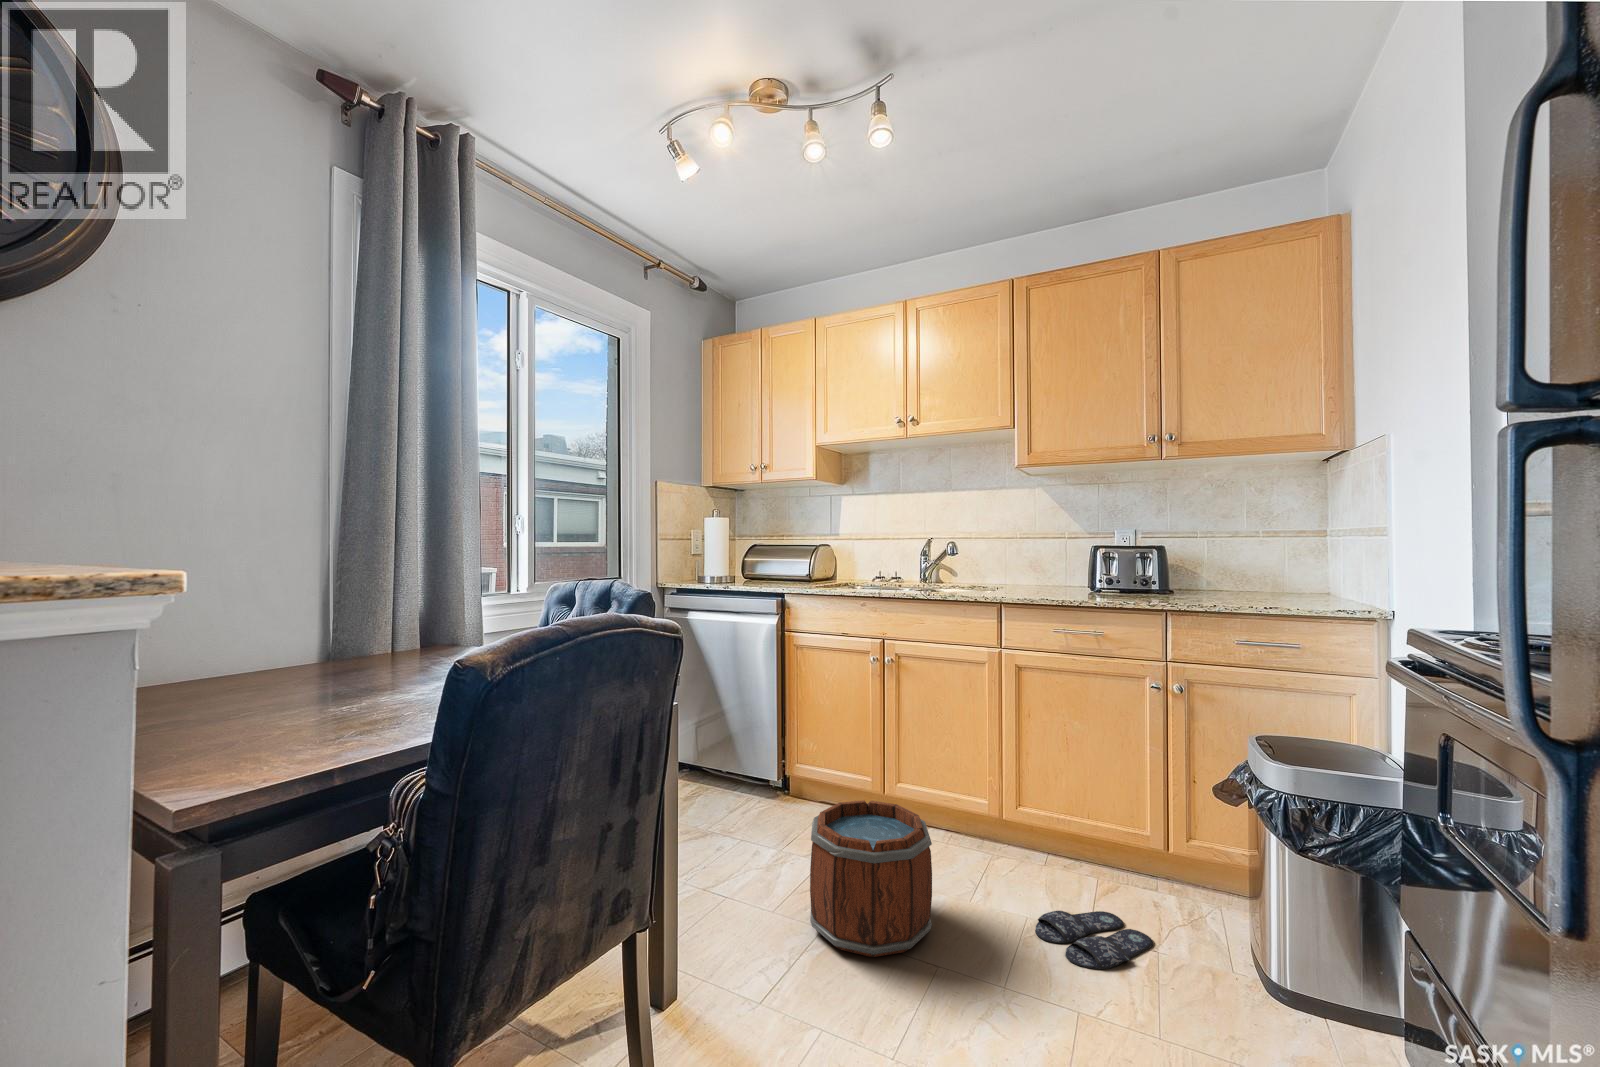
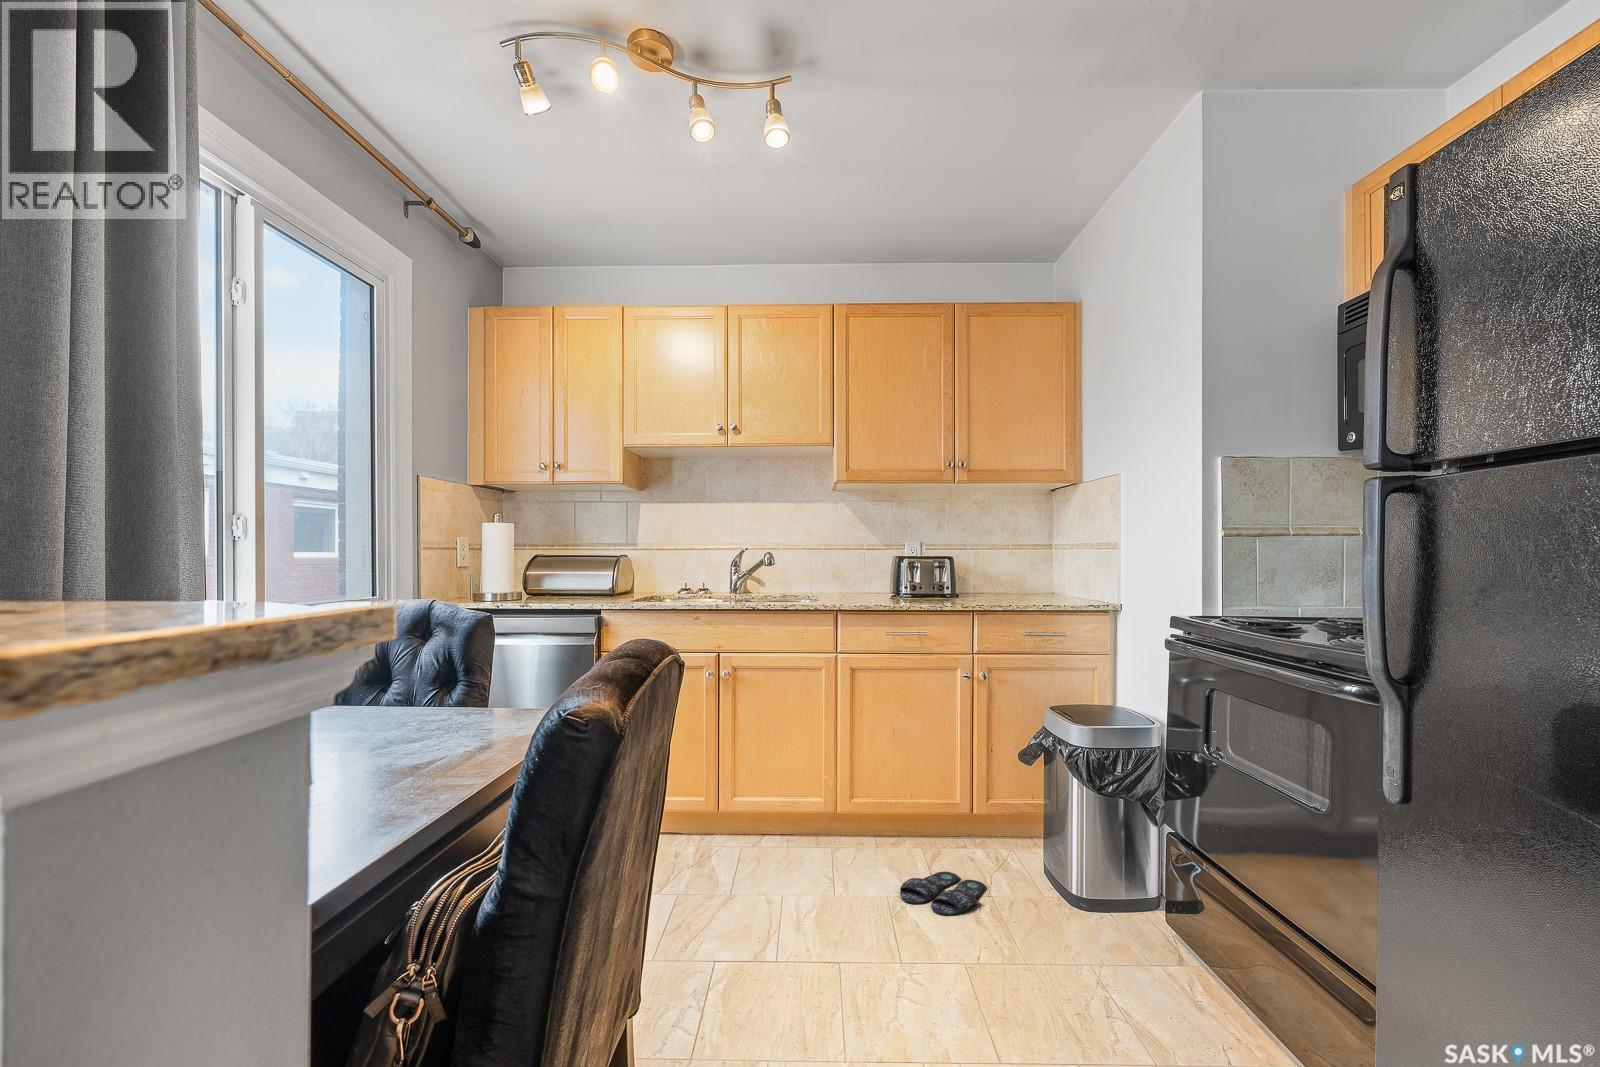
bucket: present [810,800,932,957] -> none [708,811,827,955]

